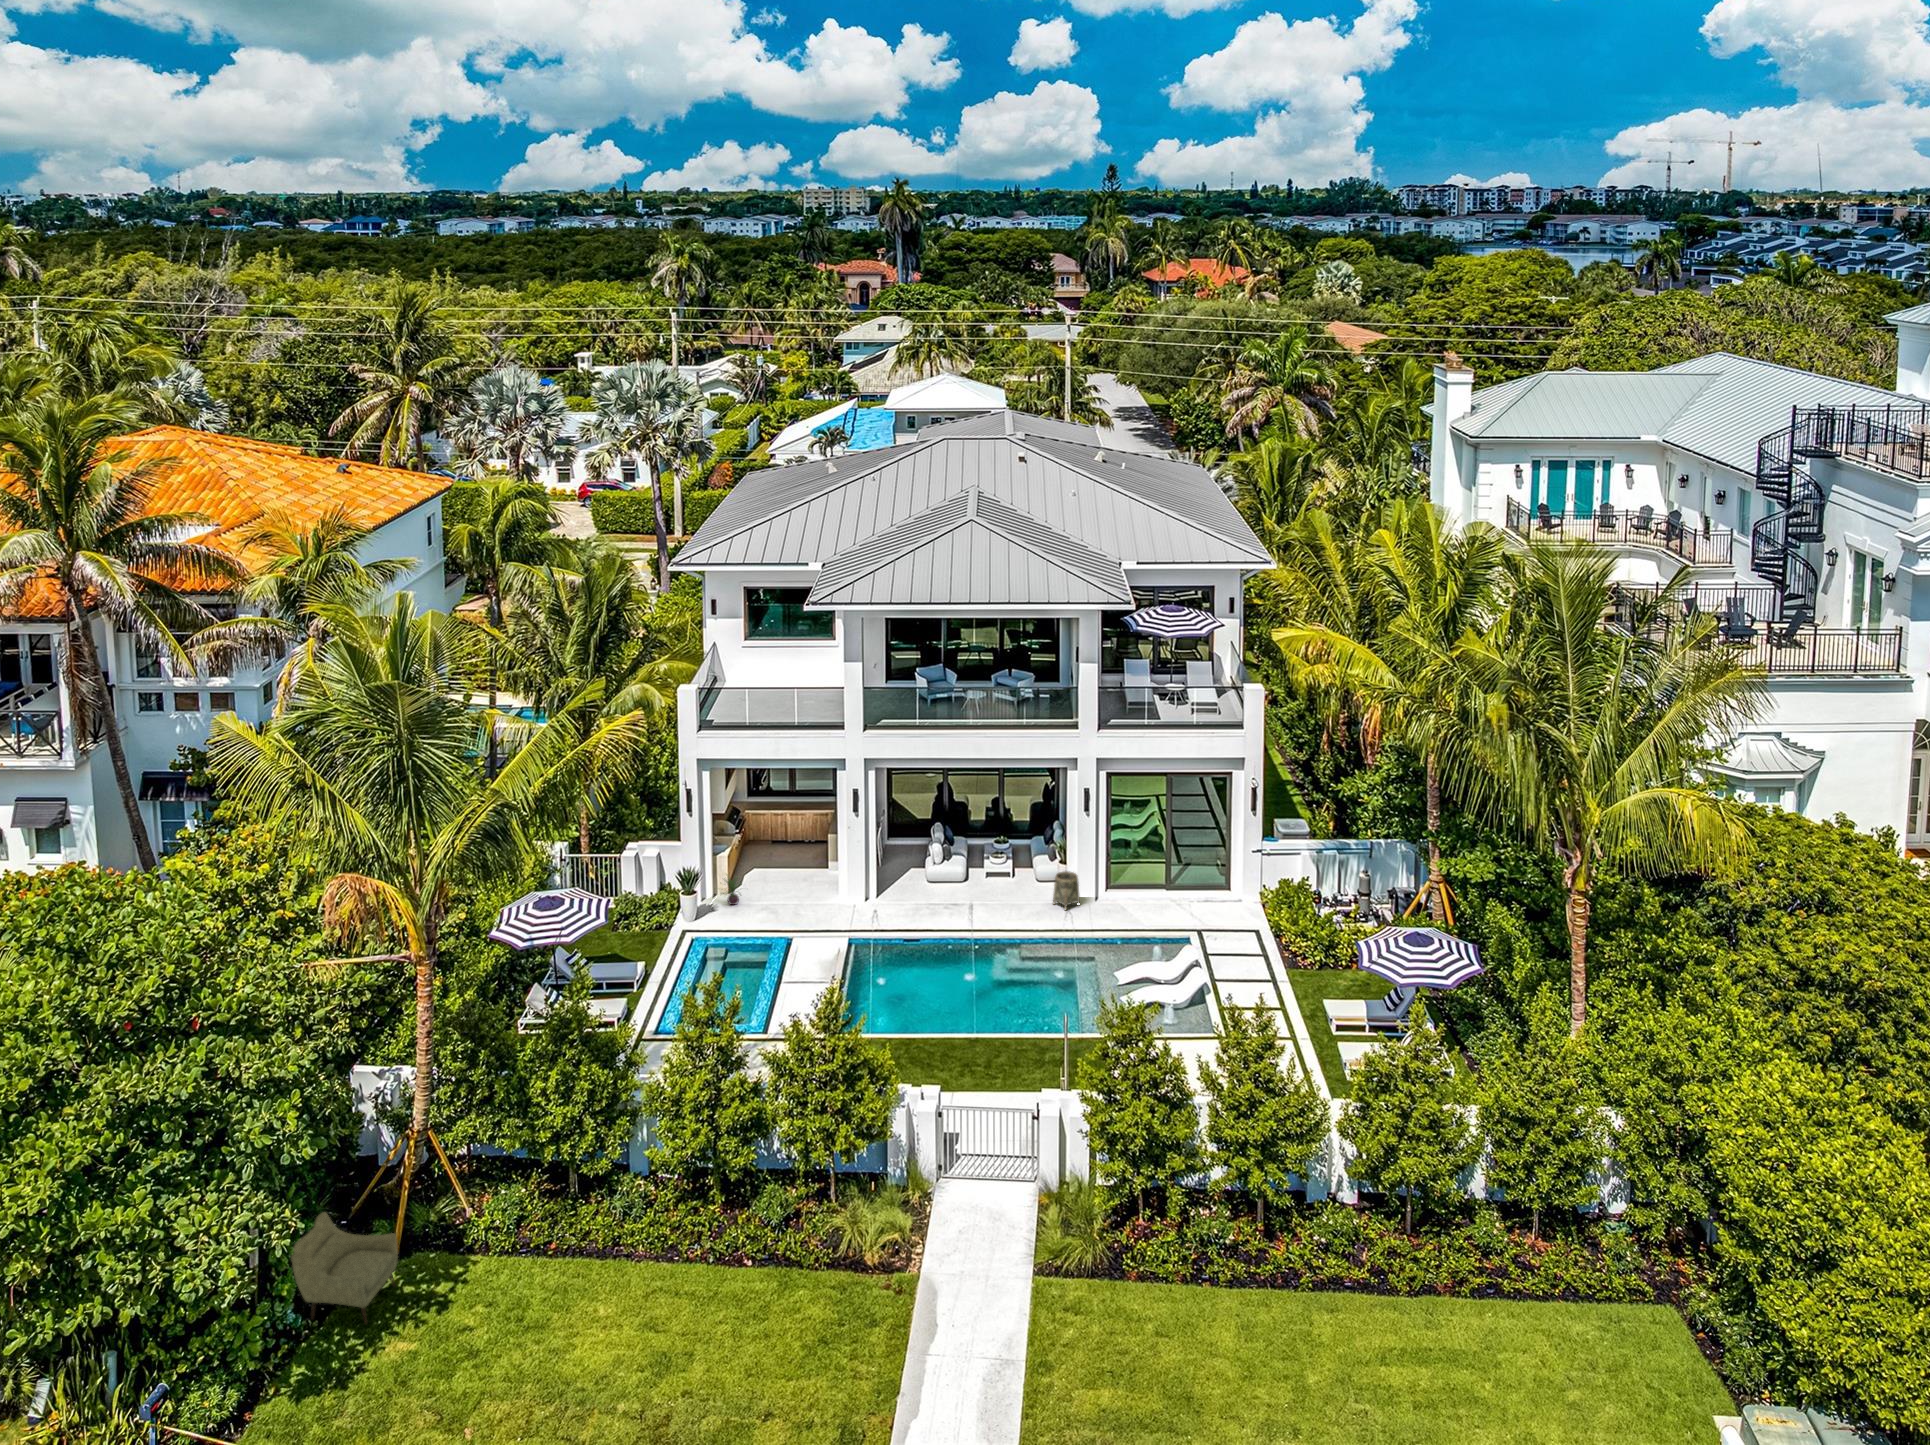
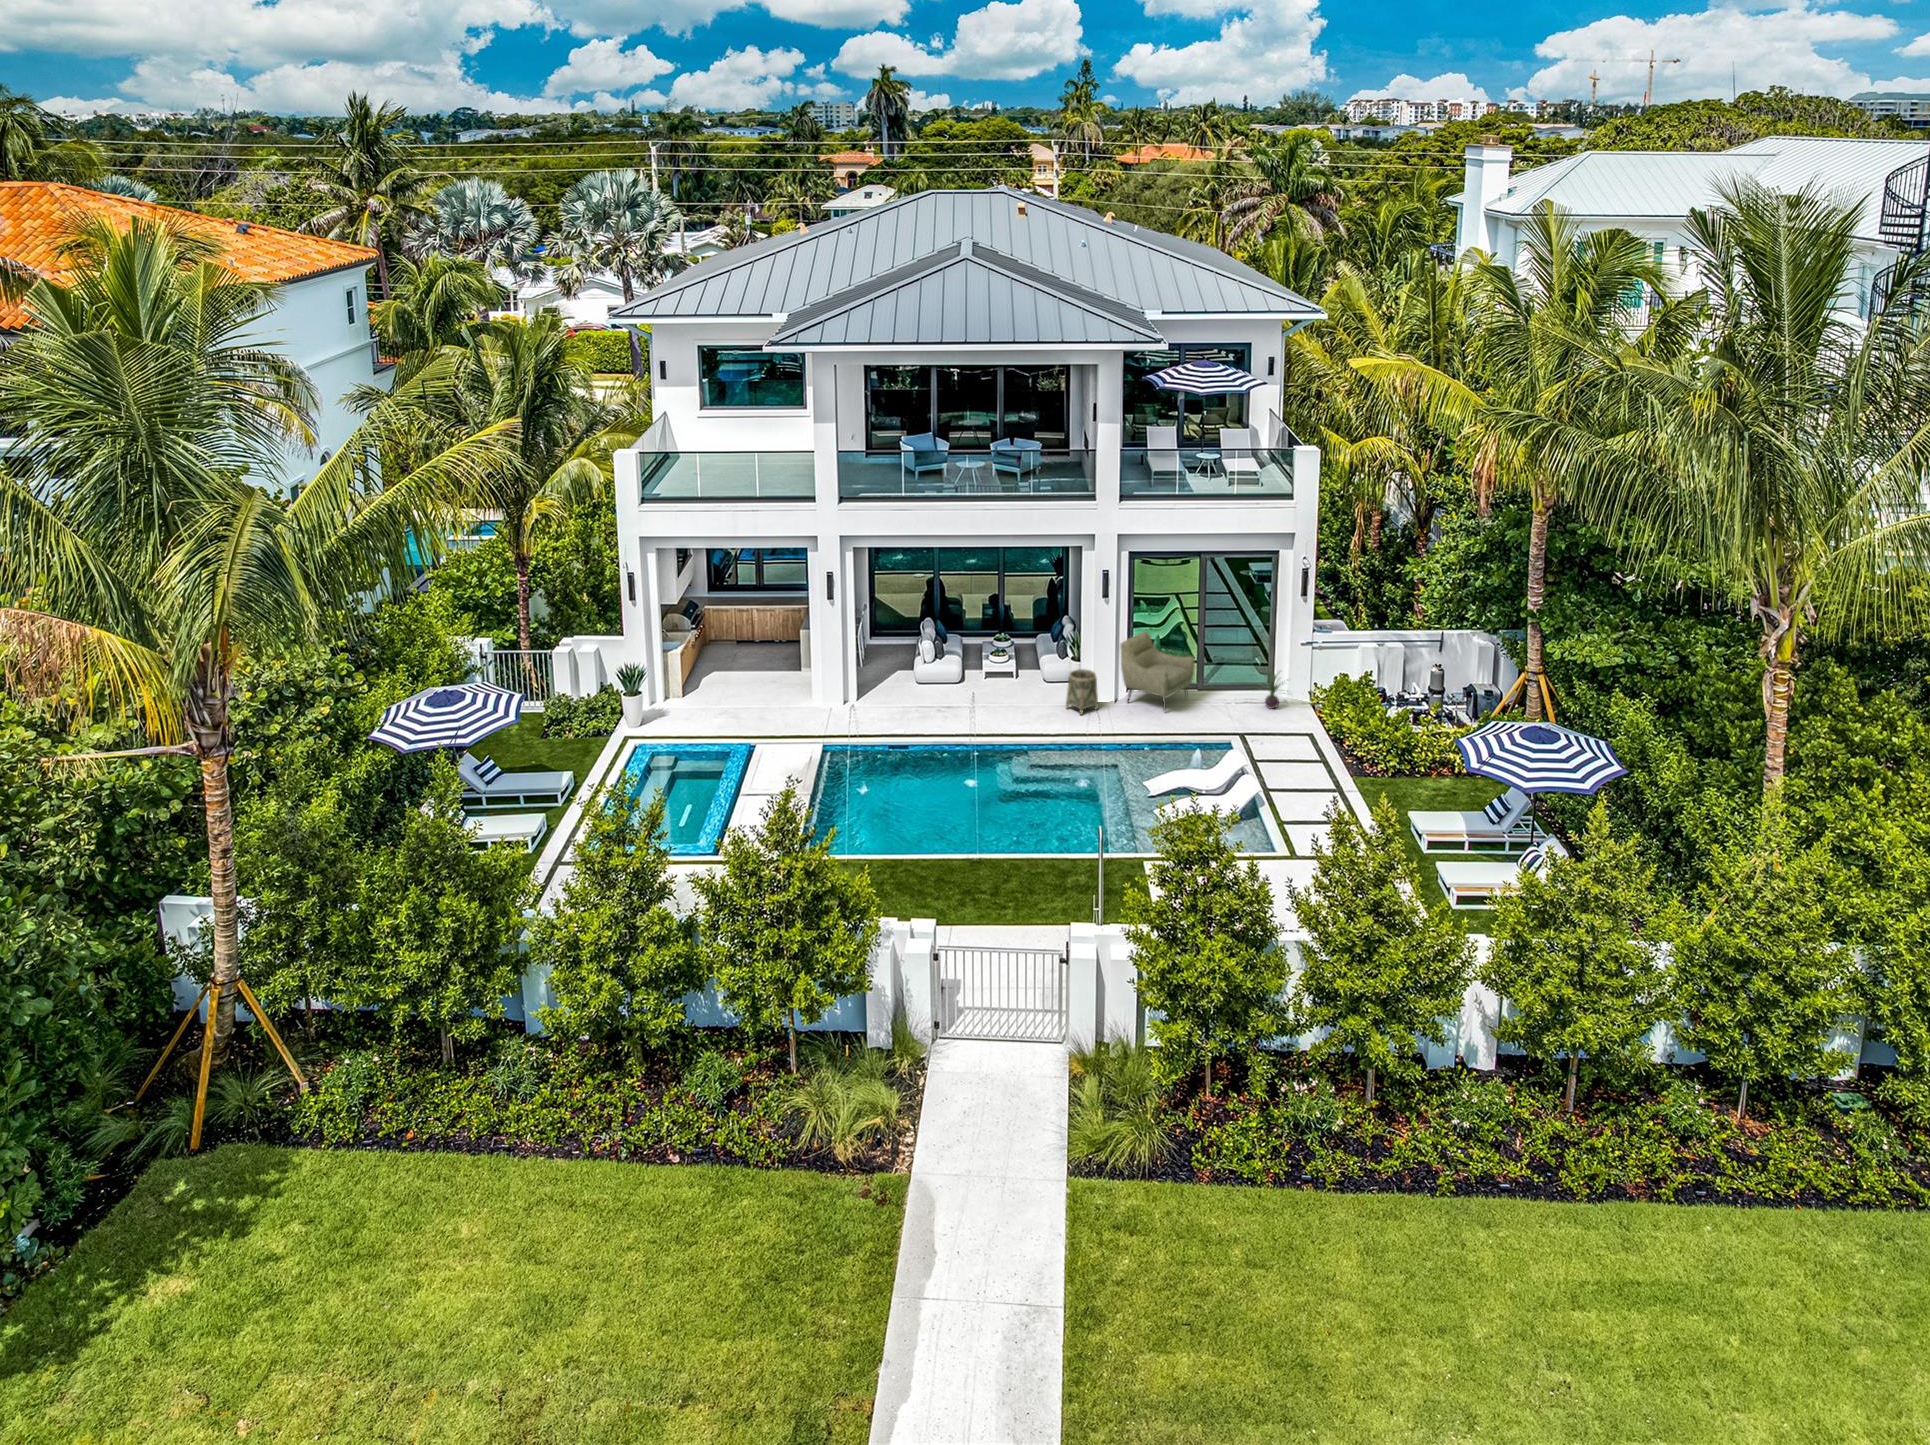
decorative plant: present [726,878,742,905] -> present [1265,669,1283,709]
chair: present [291,1212,398,1324] -> present [1120,632,1195,711]

